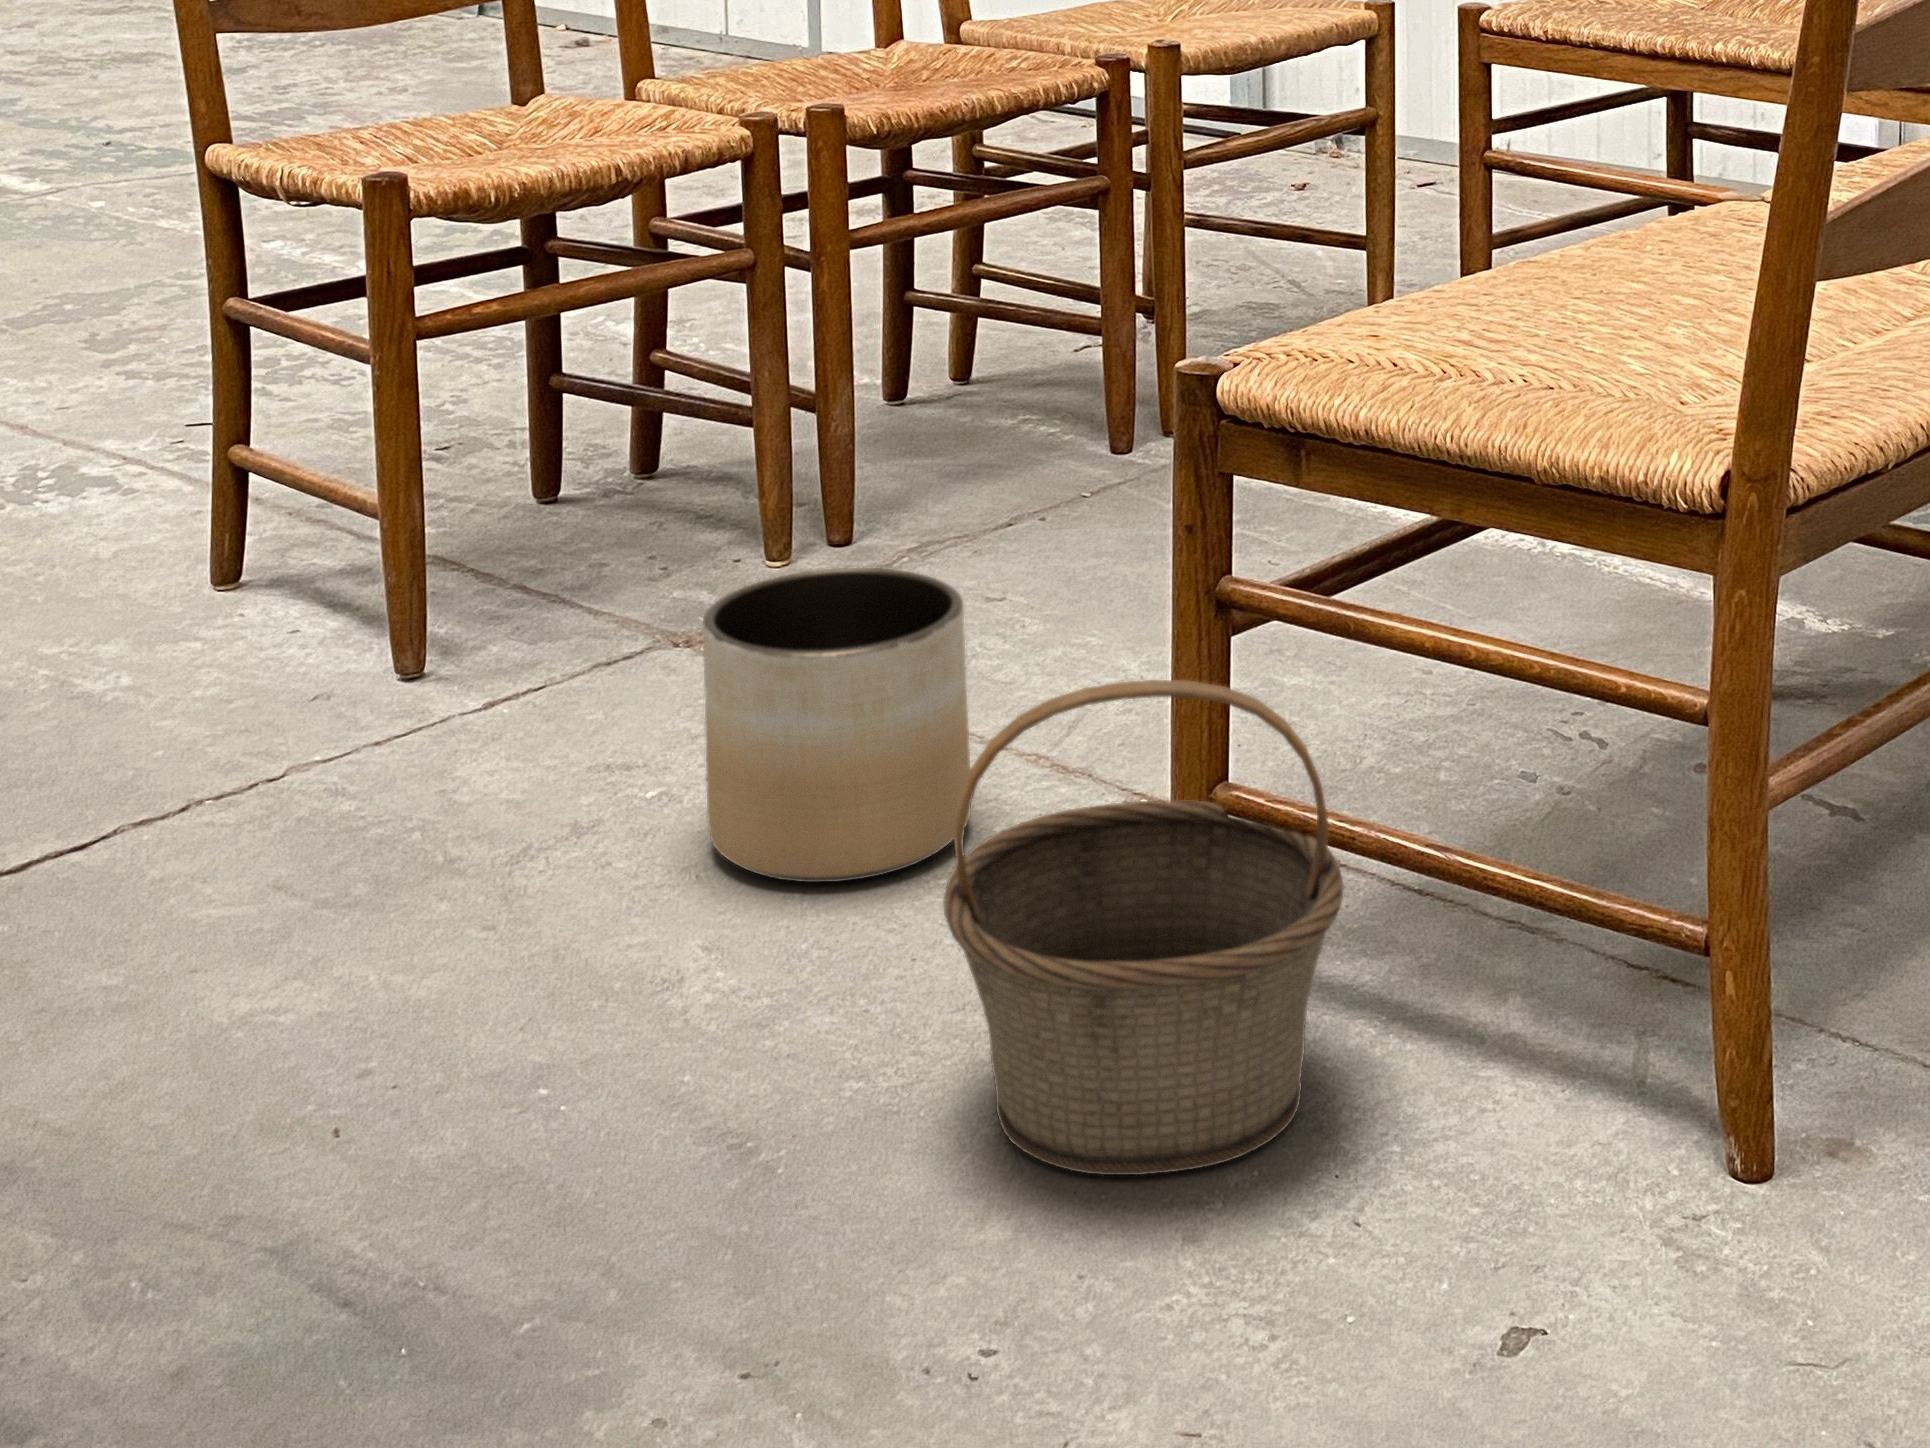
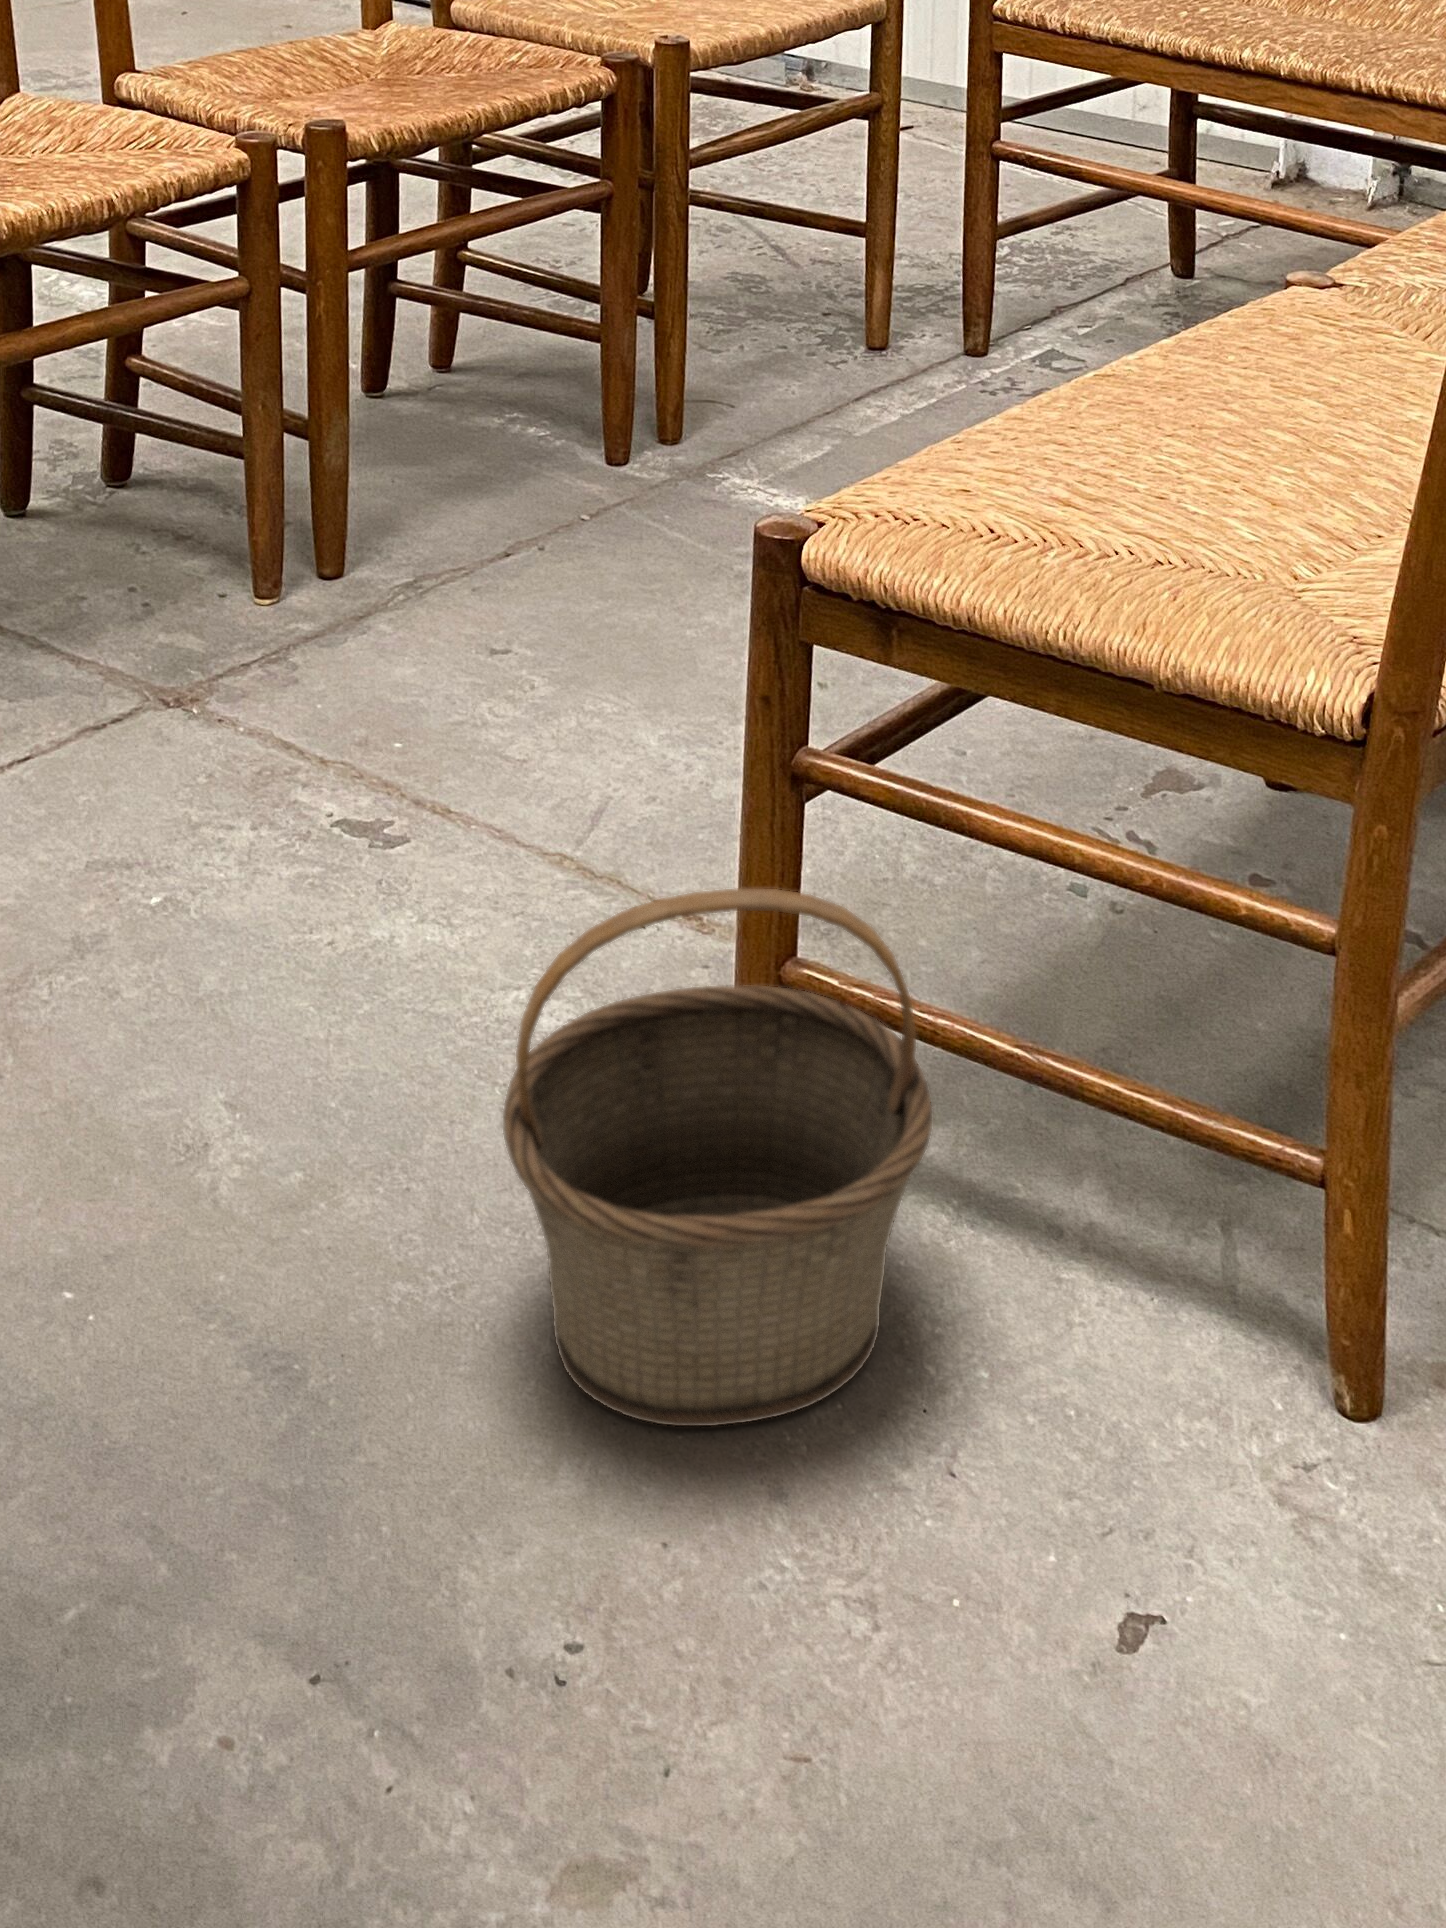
planter: present [702,568,971,882] -> none [216,672,499,1026]

